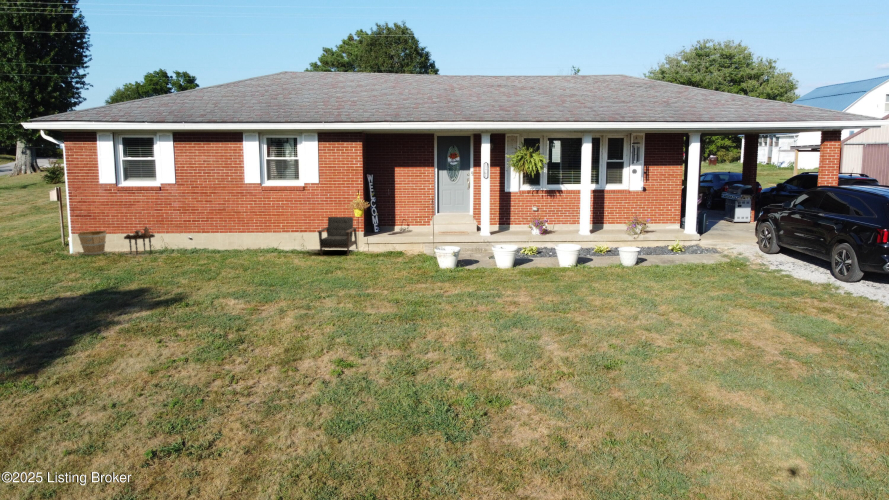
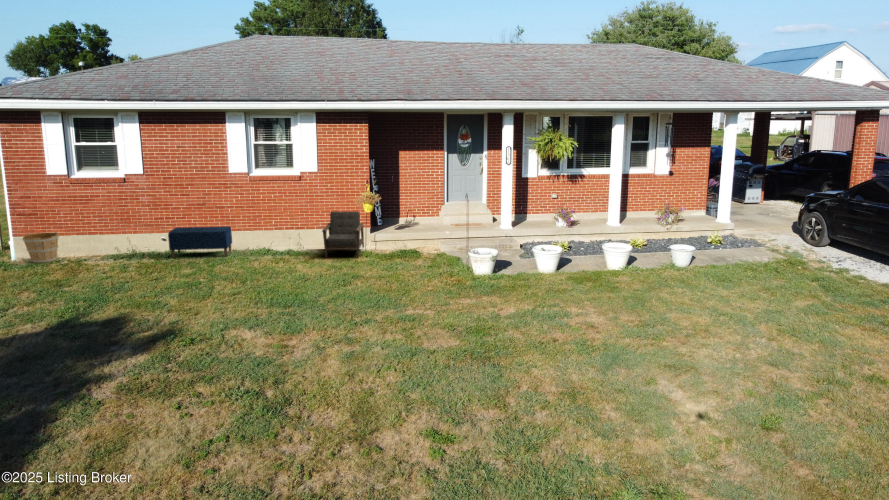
side table: present [124,227,155,255] -> none [82,228,122,263]
bench: none [192,228,246,253] -> present [168,226,232,258]

